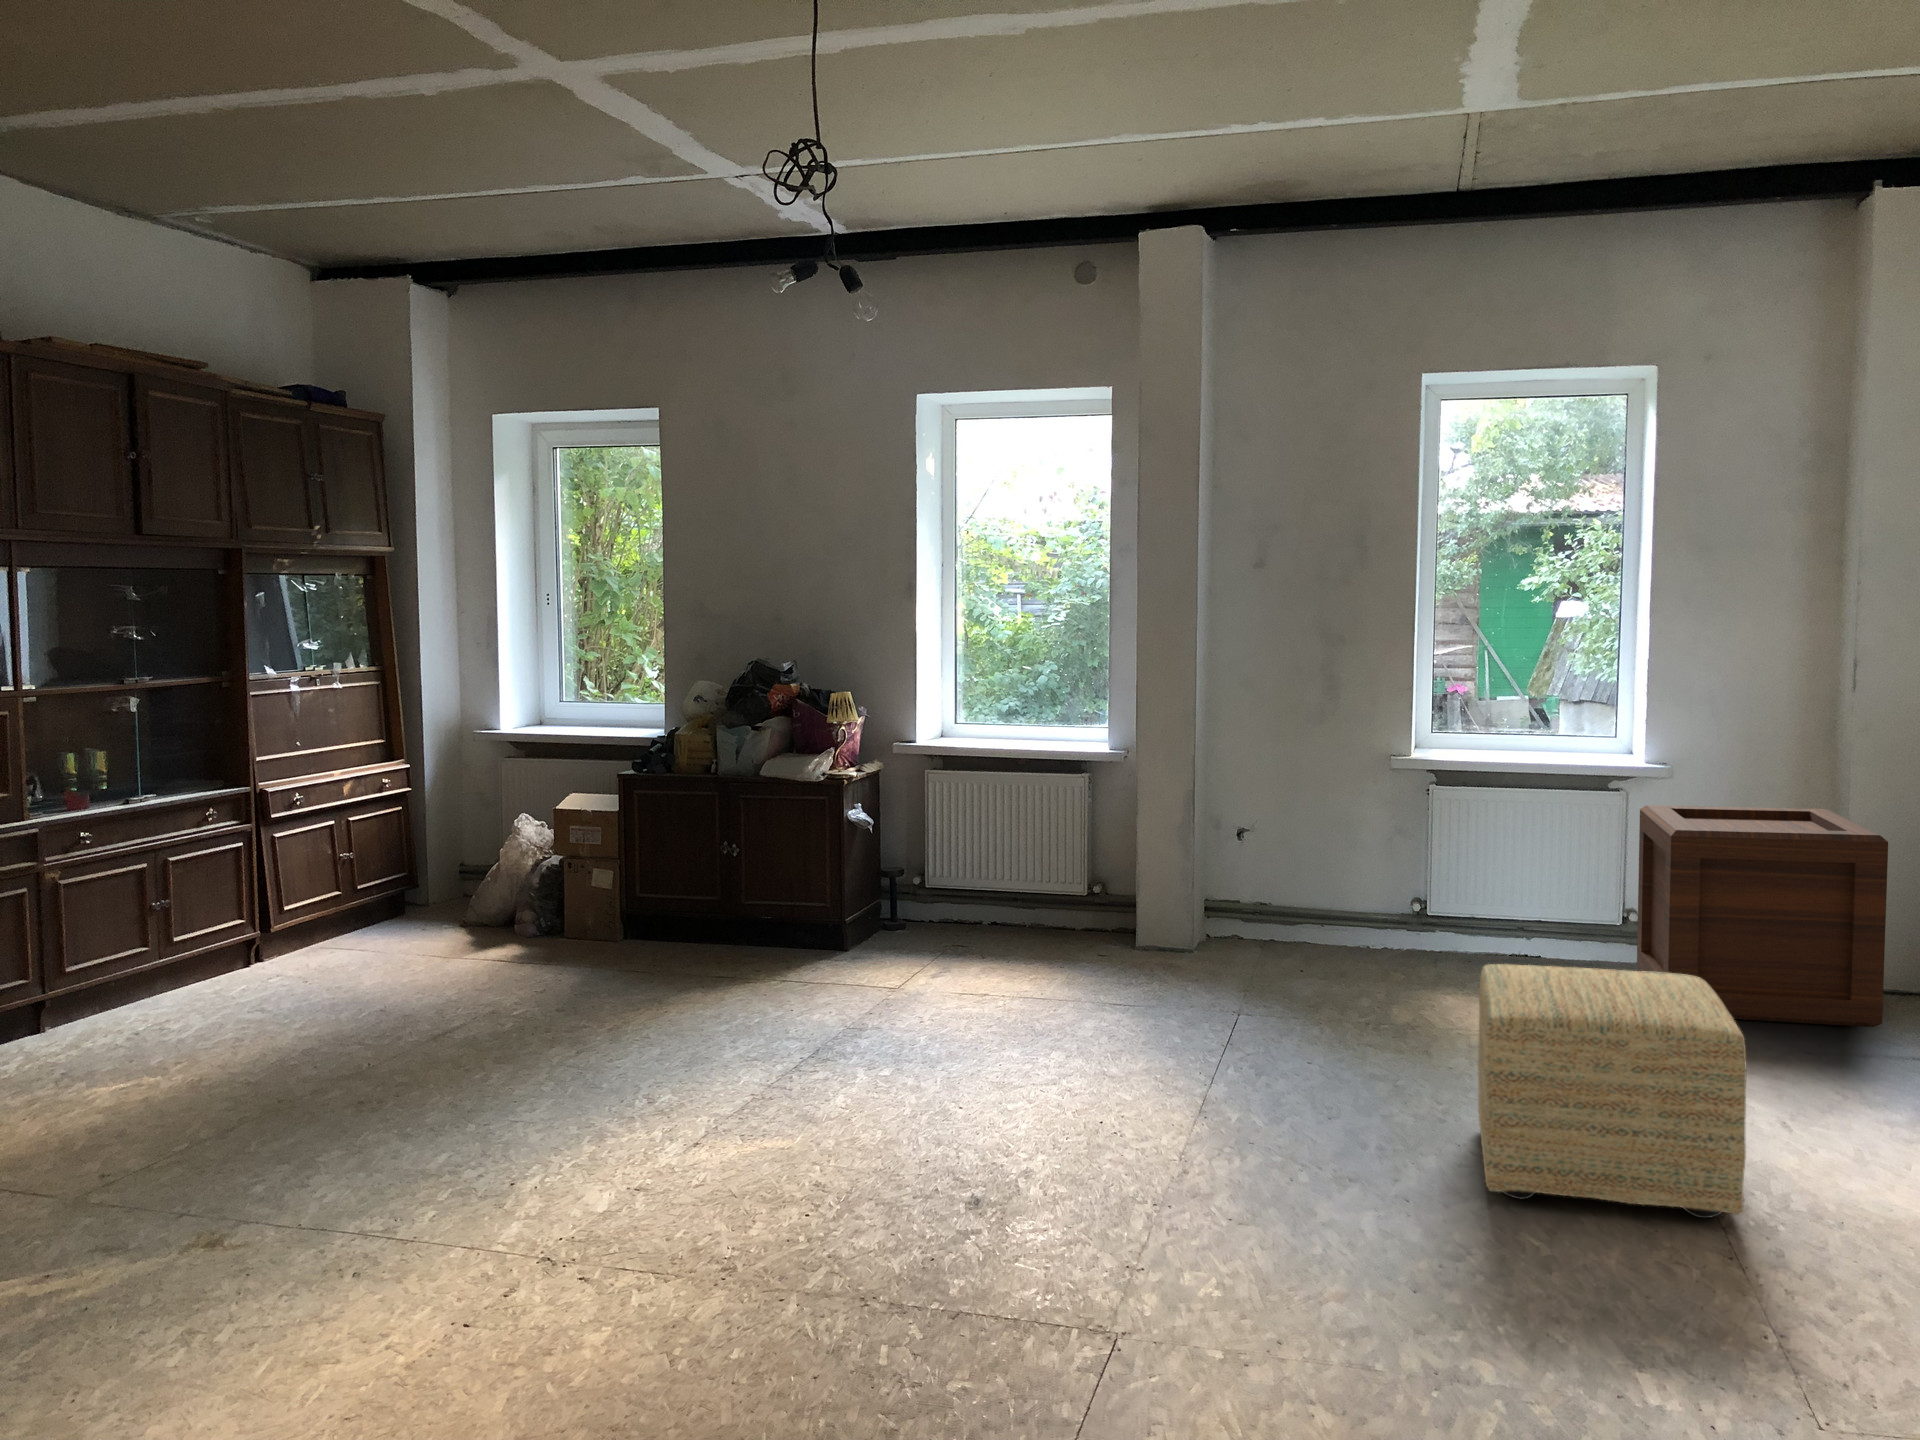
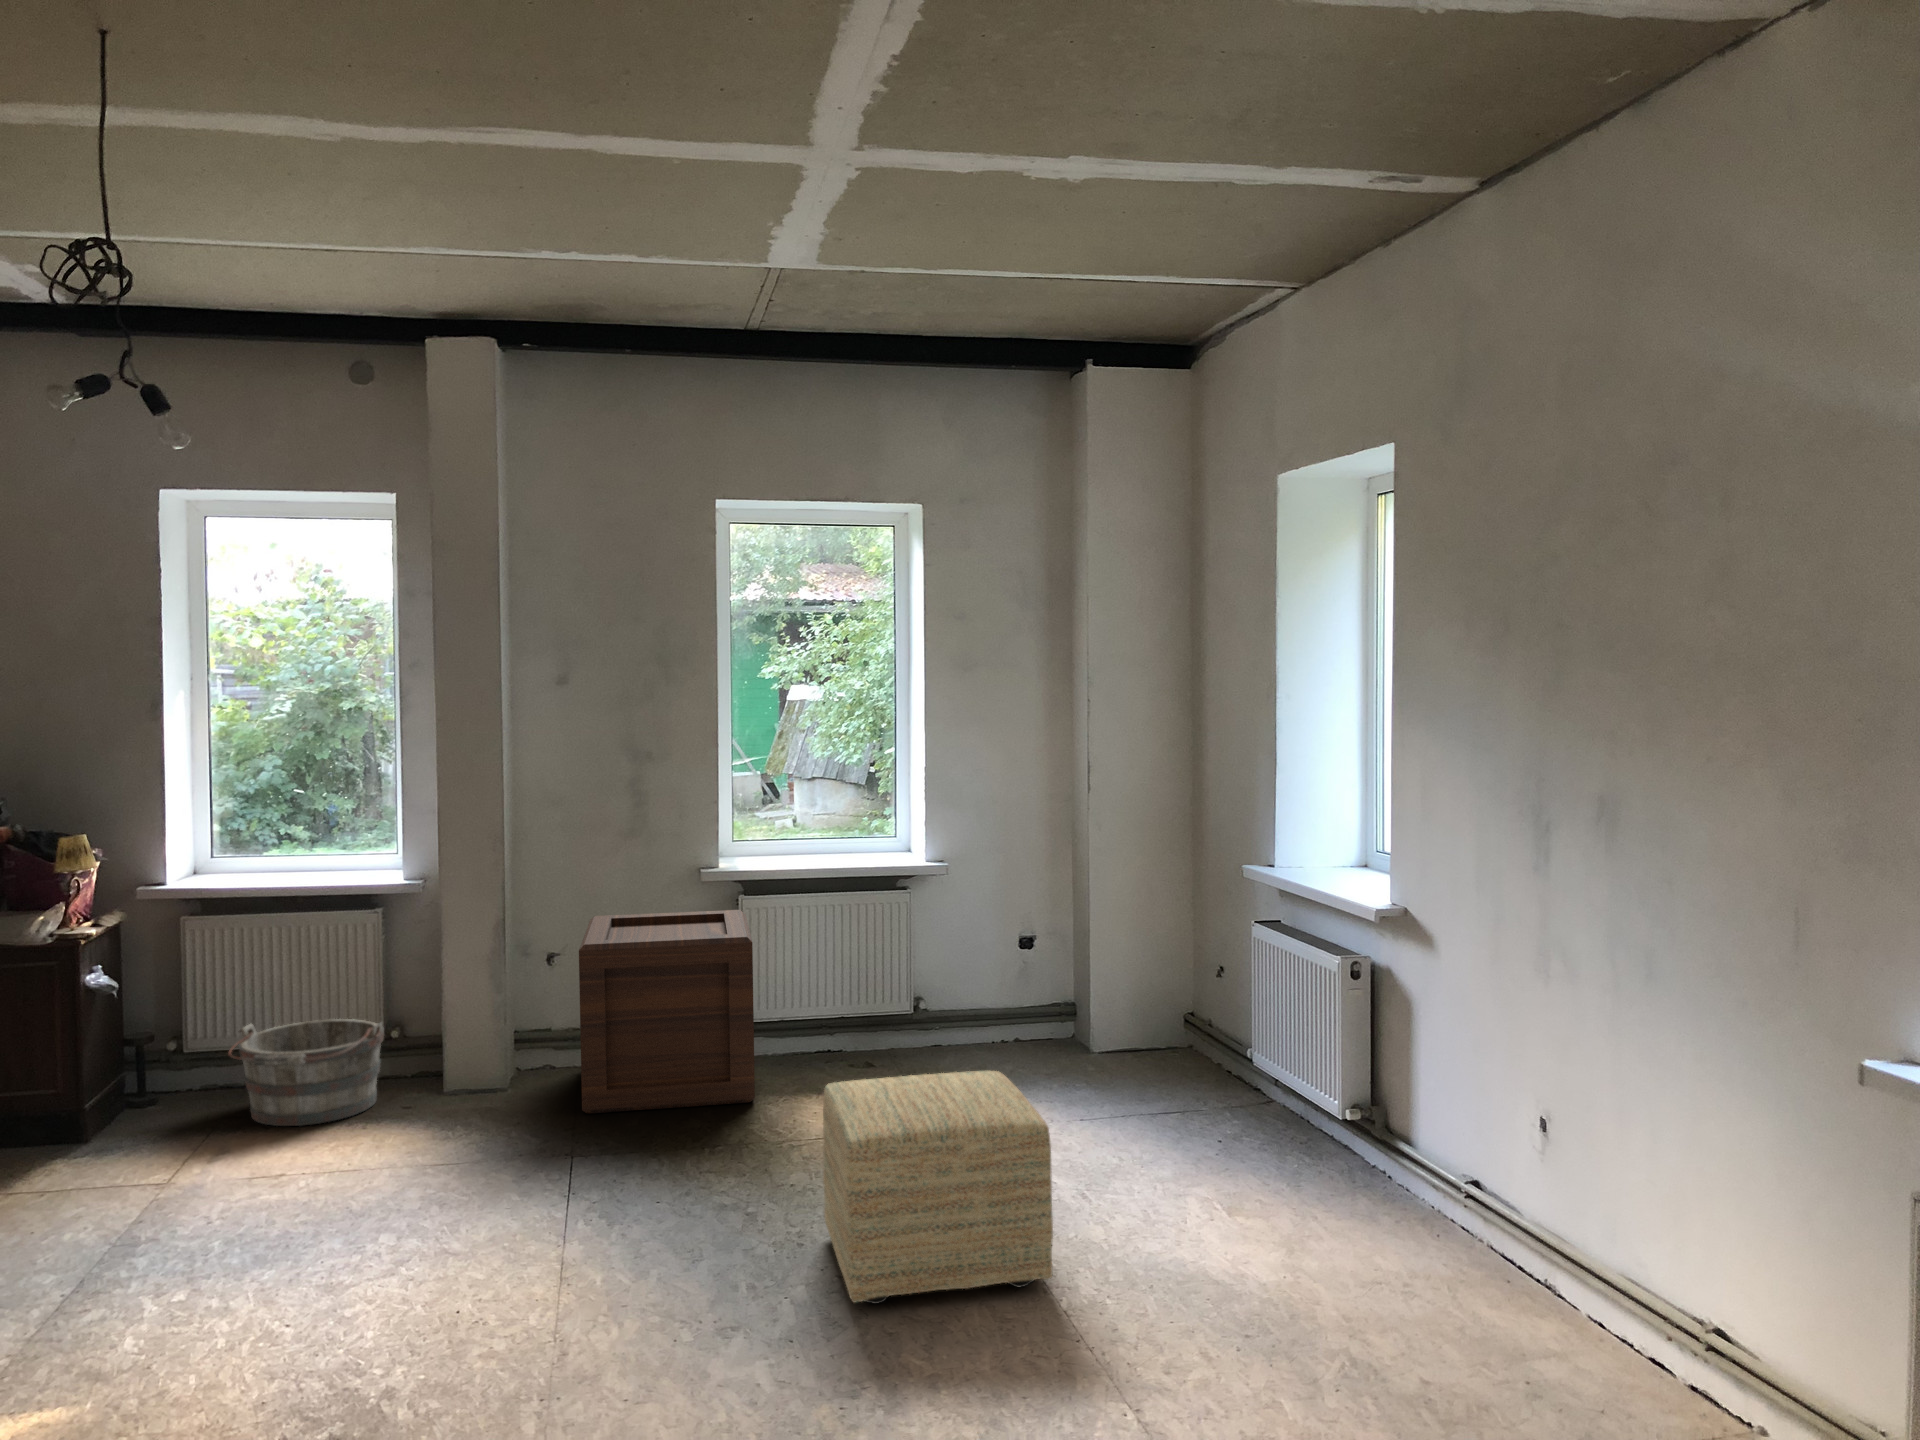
wooden crate: present [1637,805,1888,1027] -> present [579,910,755,1114]
bucket: none [952,866,1083,960] -> present [228,1019,384,1126]

